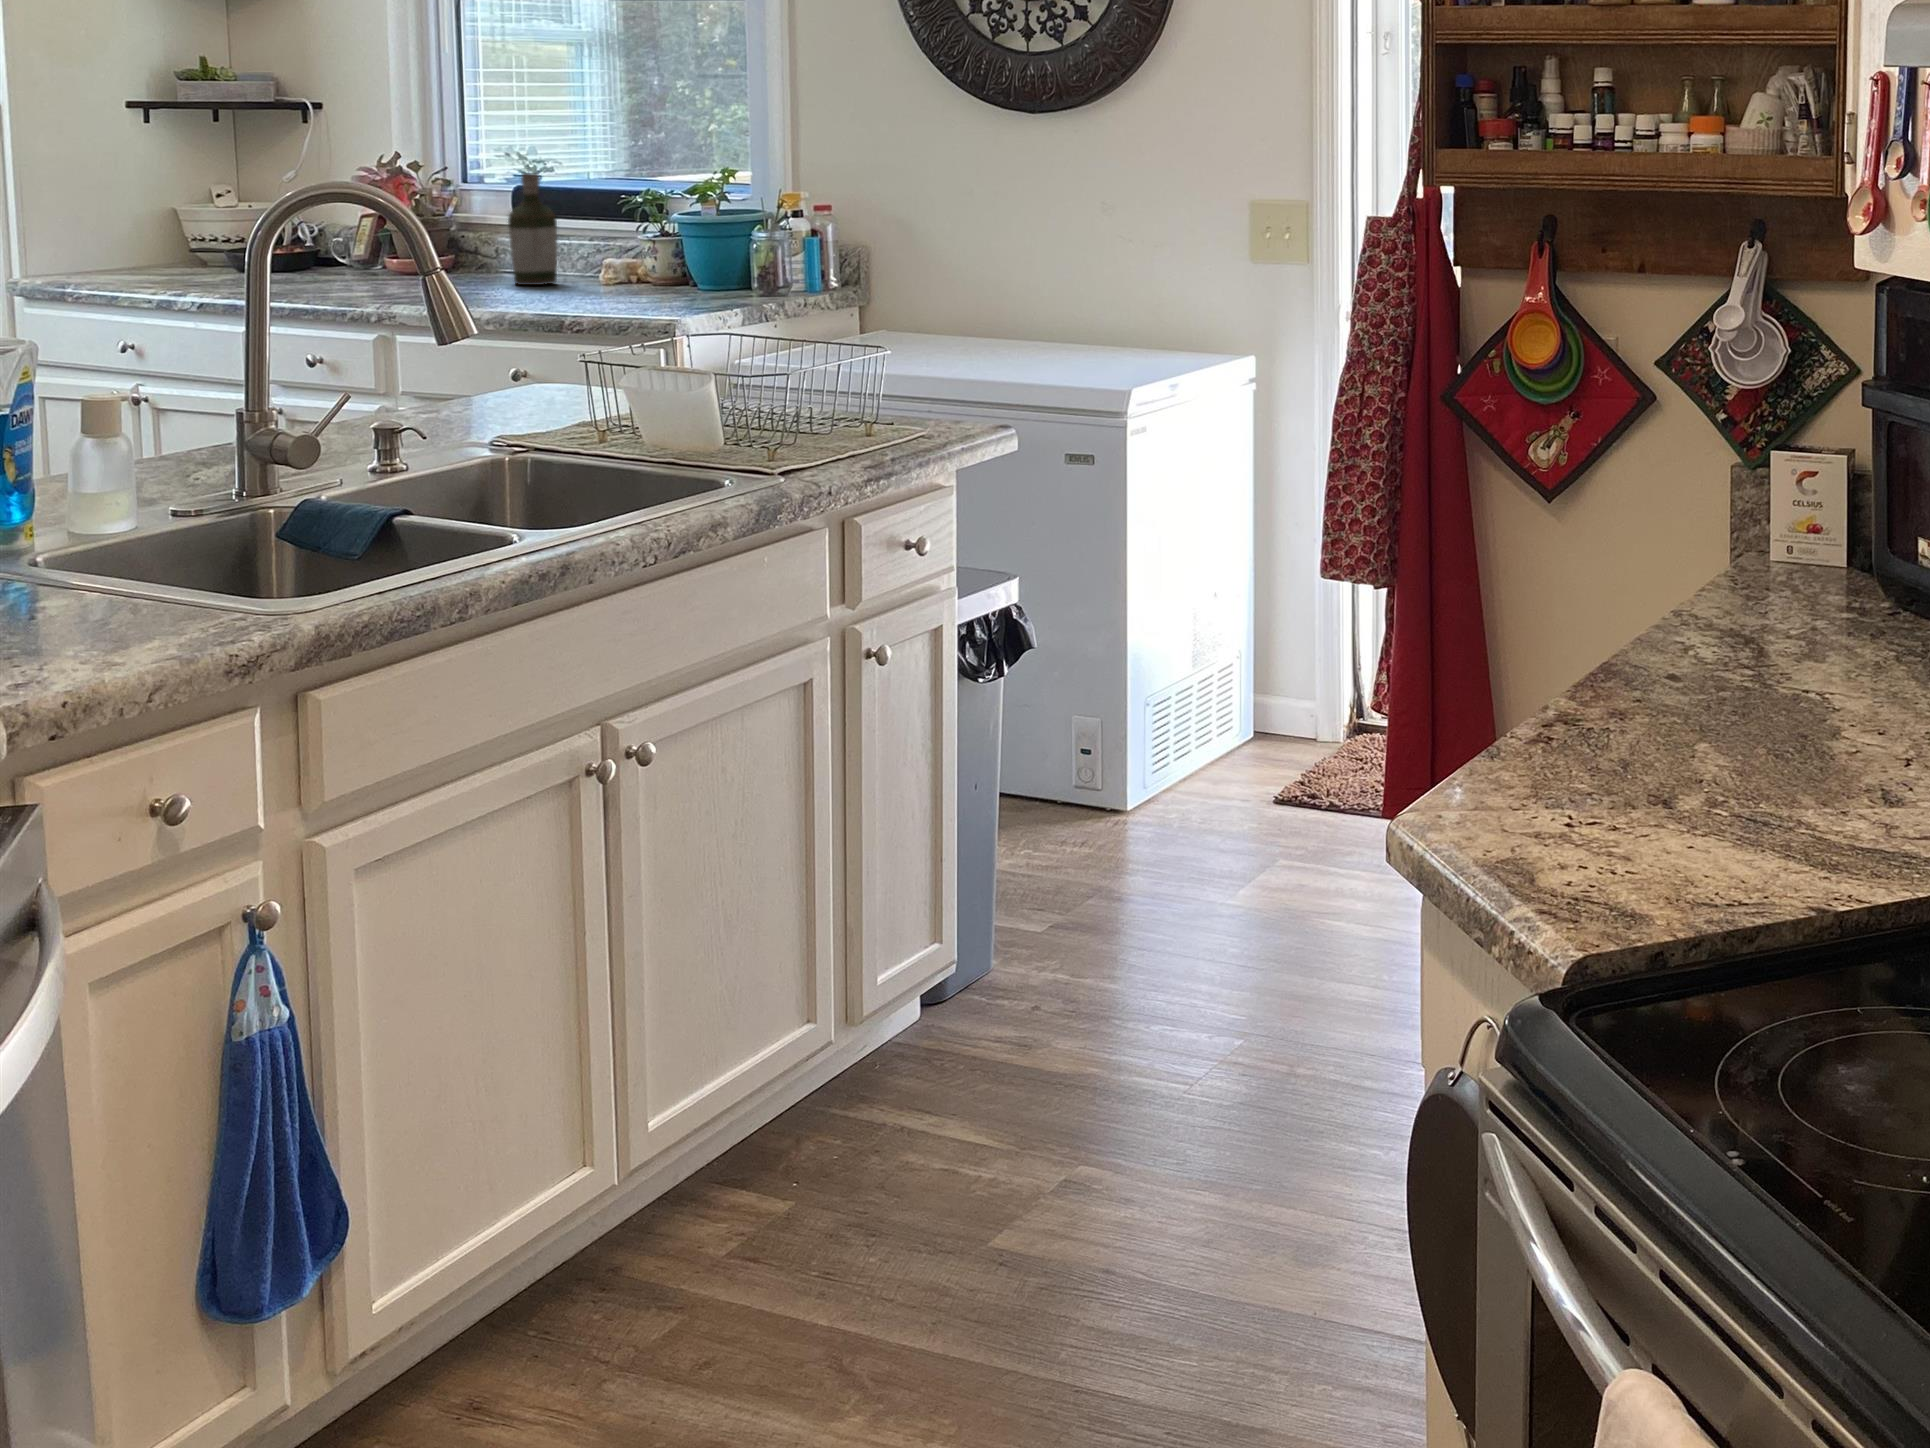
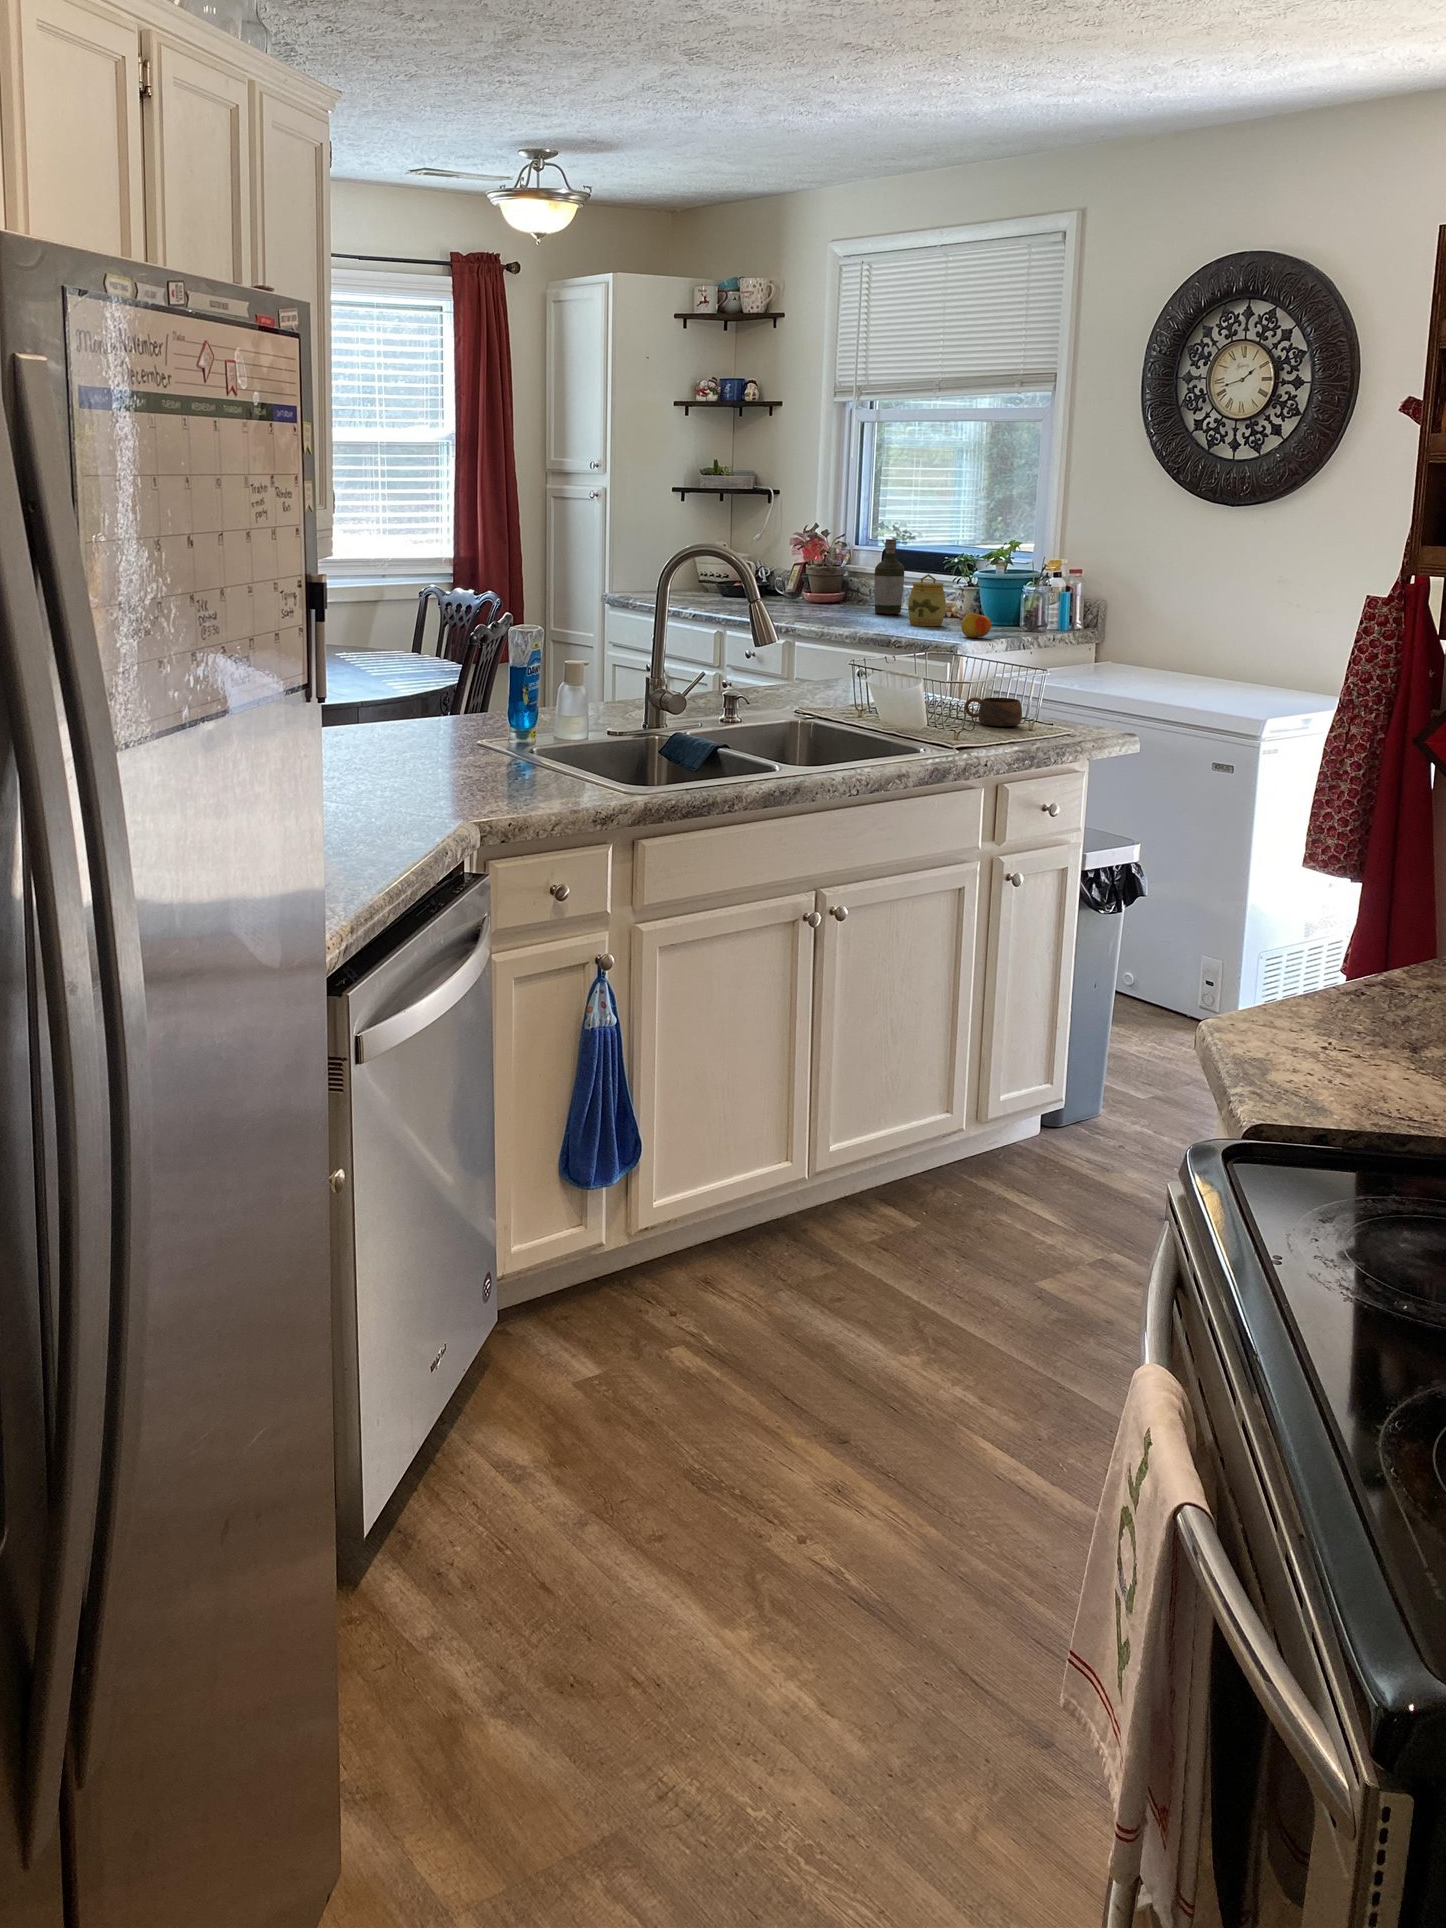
jar: none [575,222,635,299] -> present [908,574,946,626]
apple: none [670,275,715,311] -> present [961,613,991,638]
cup: none [764,394,851,437] -> present [965,697,1022,727]

